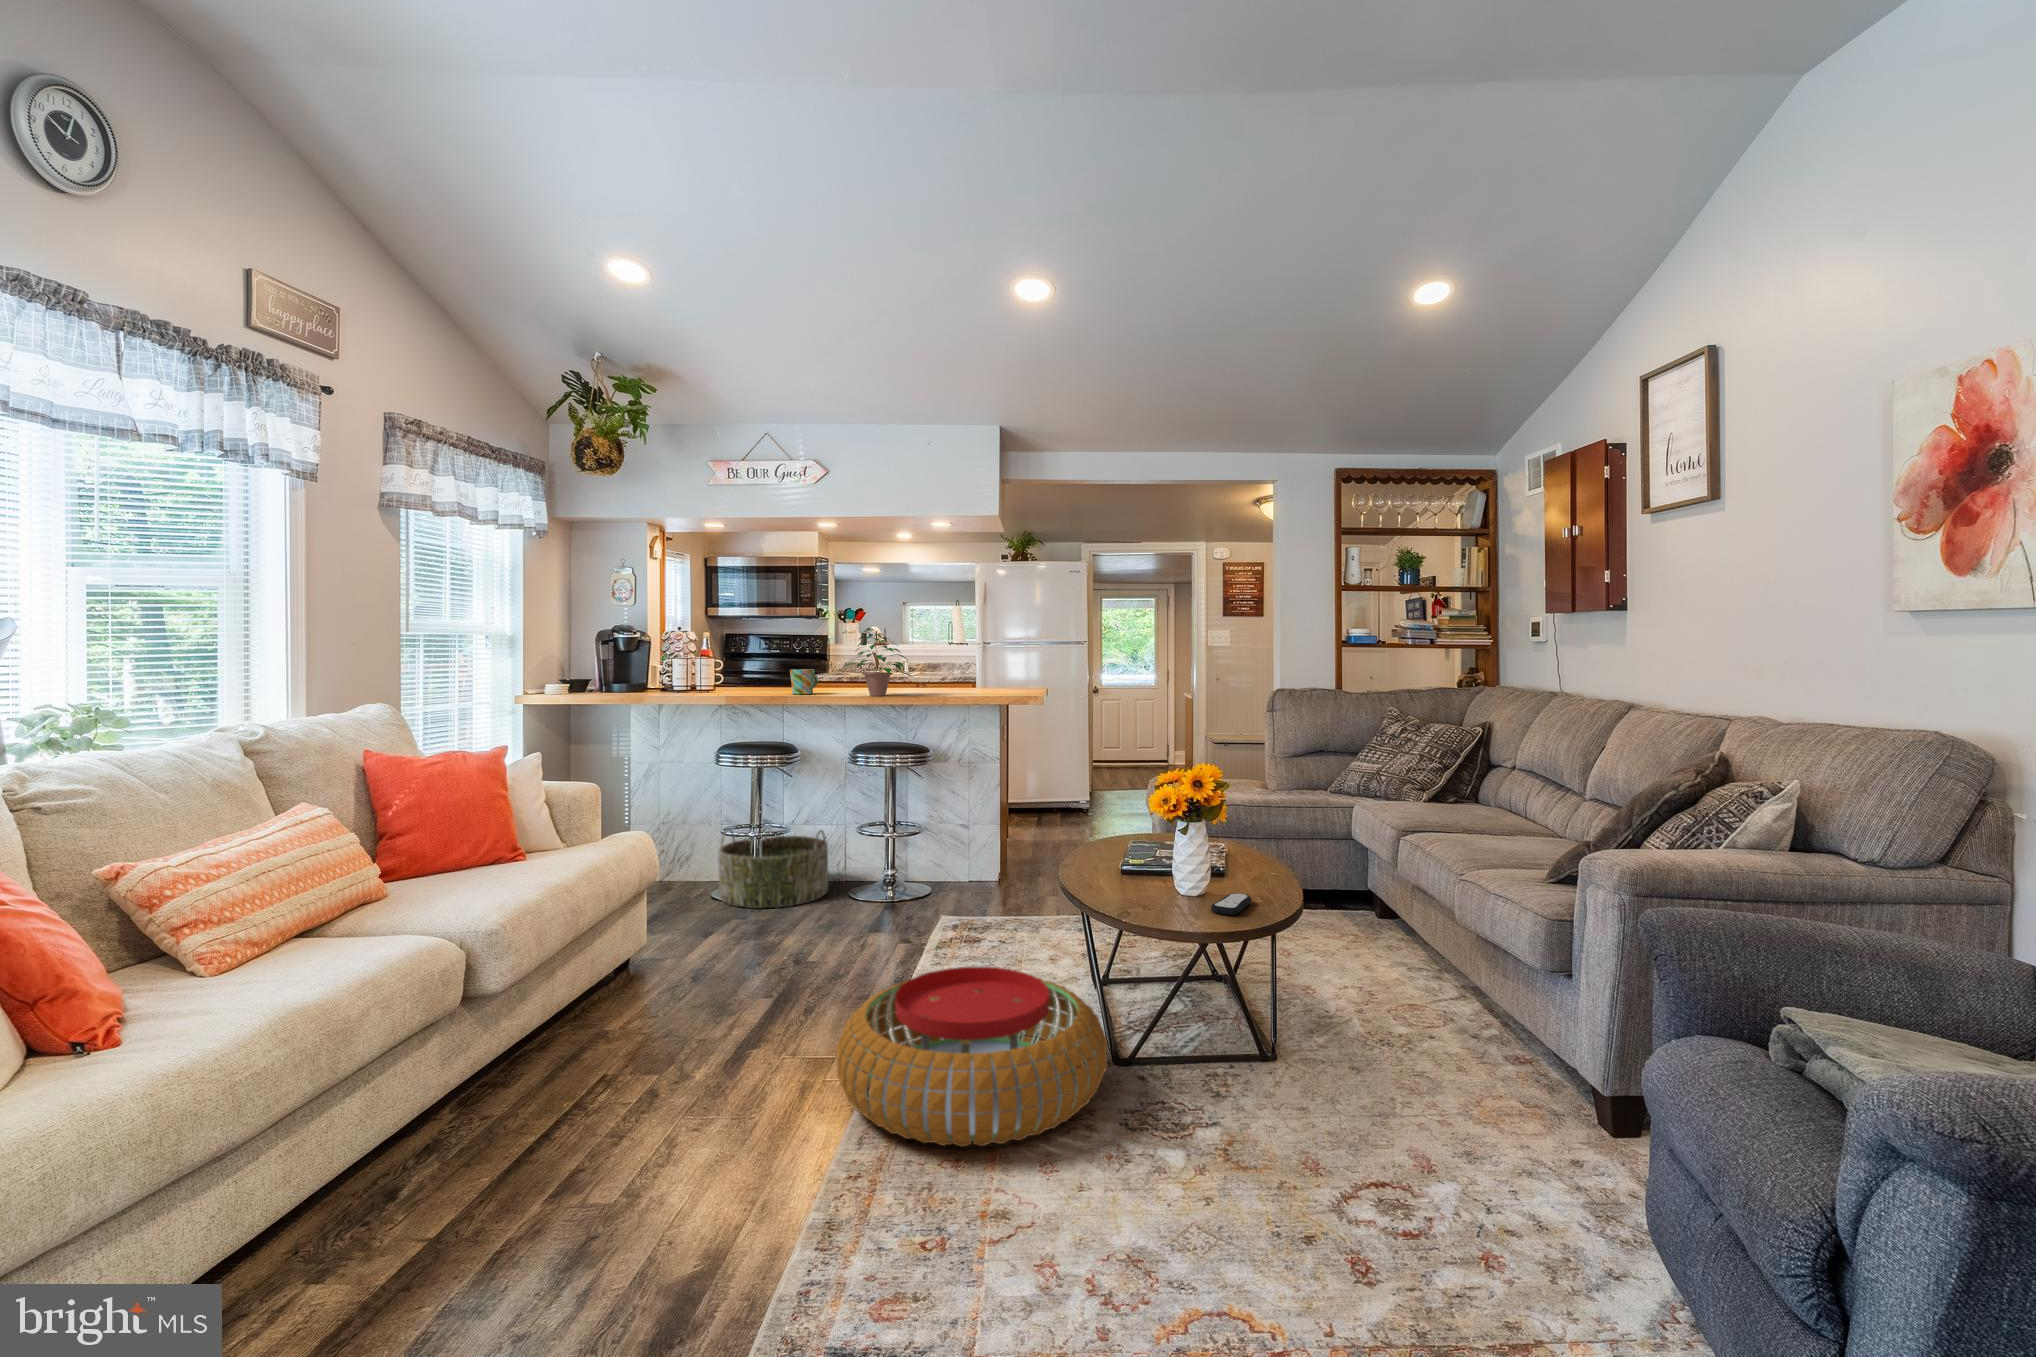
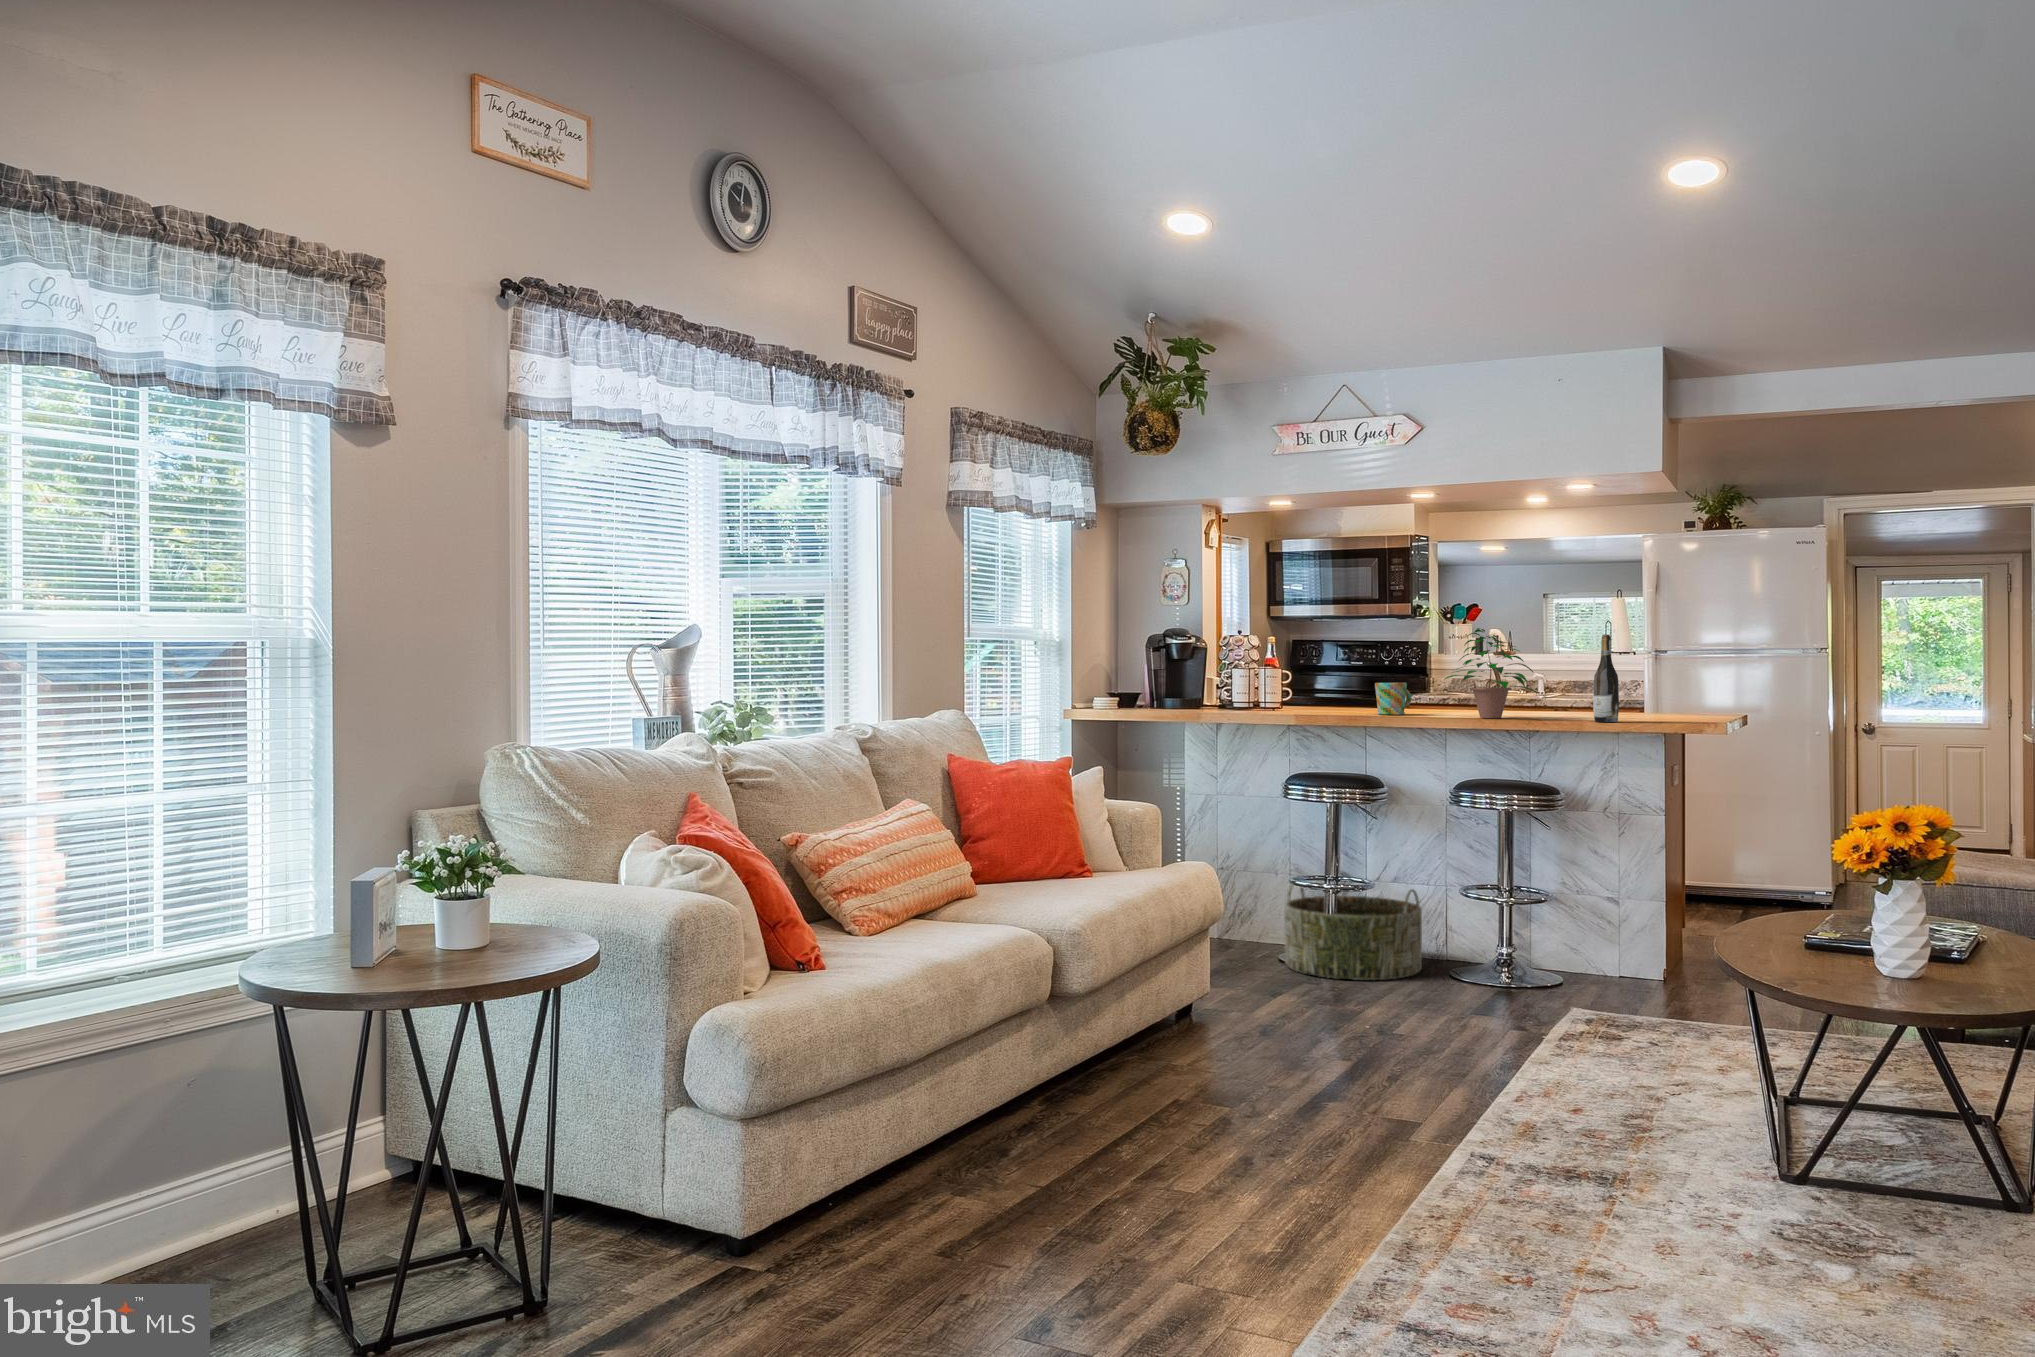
wine bottle: none [951,633,968,697] -> present [1593,635,1619,722]
remote control: present [1211,893,1251,915] -> none [1915,974,1985,995]
pouf: present [836,967,1107,1147] -> none [1418,1032,1759,1214]

